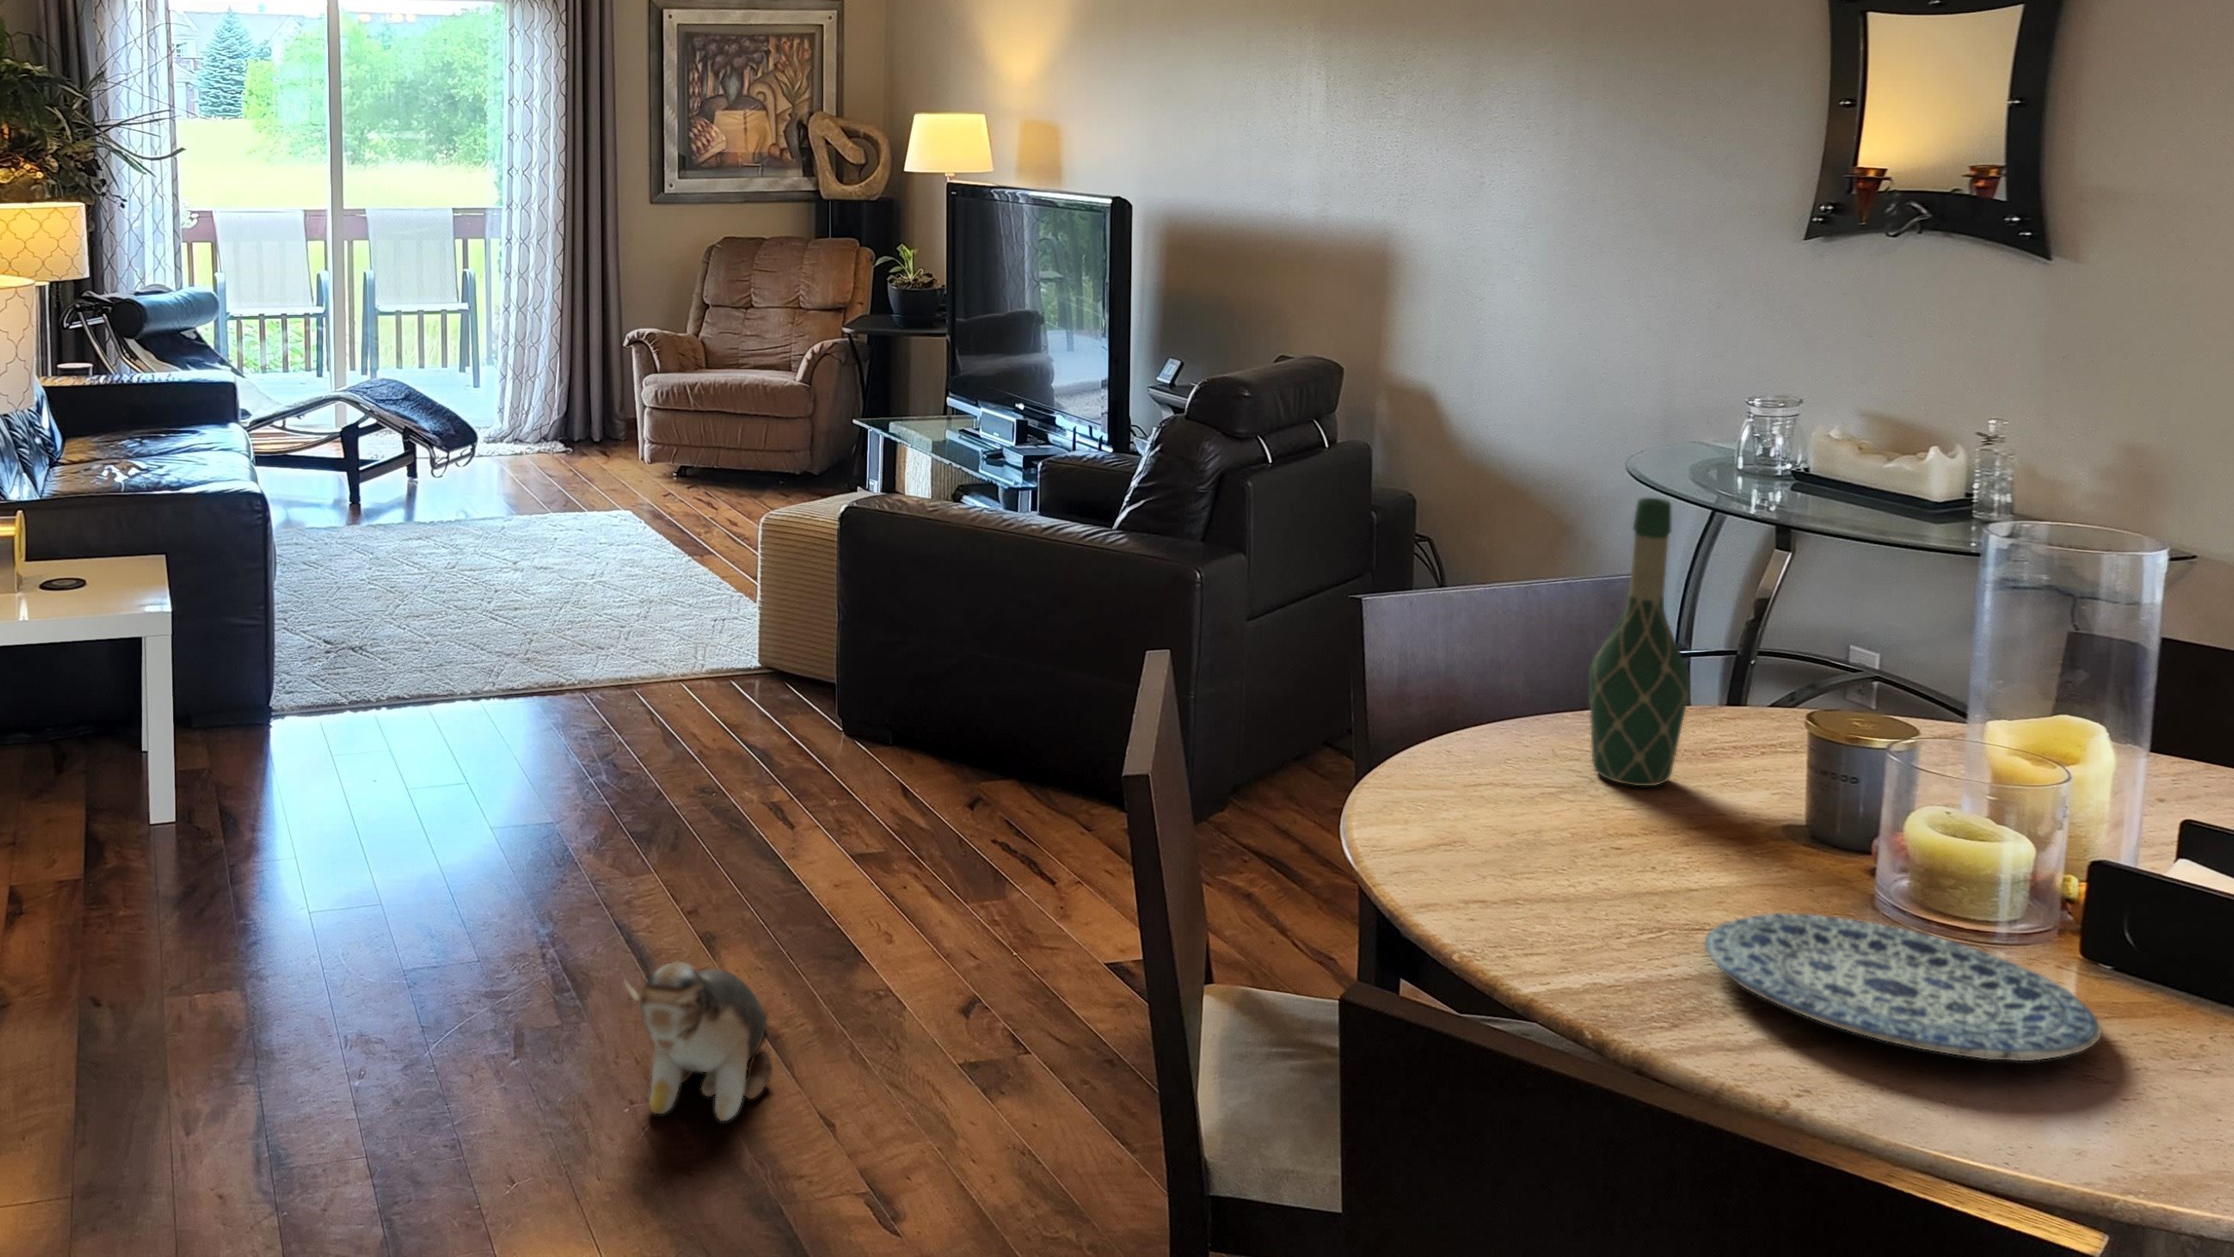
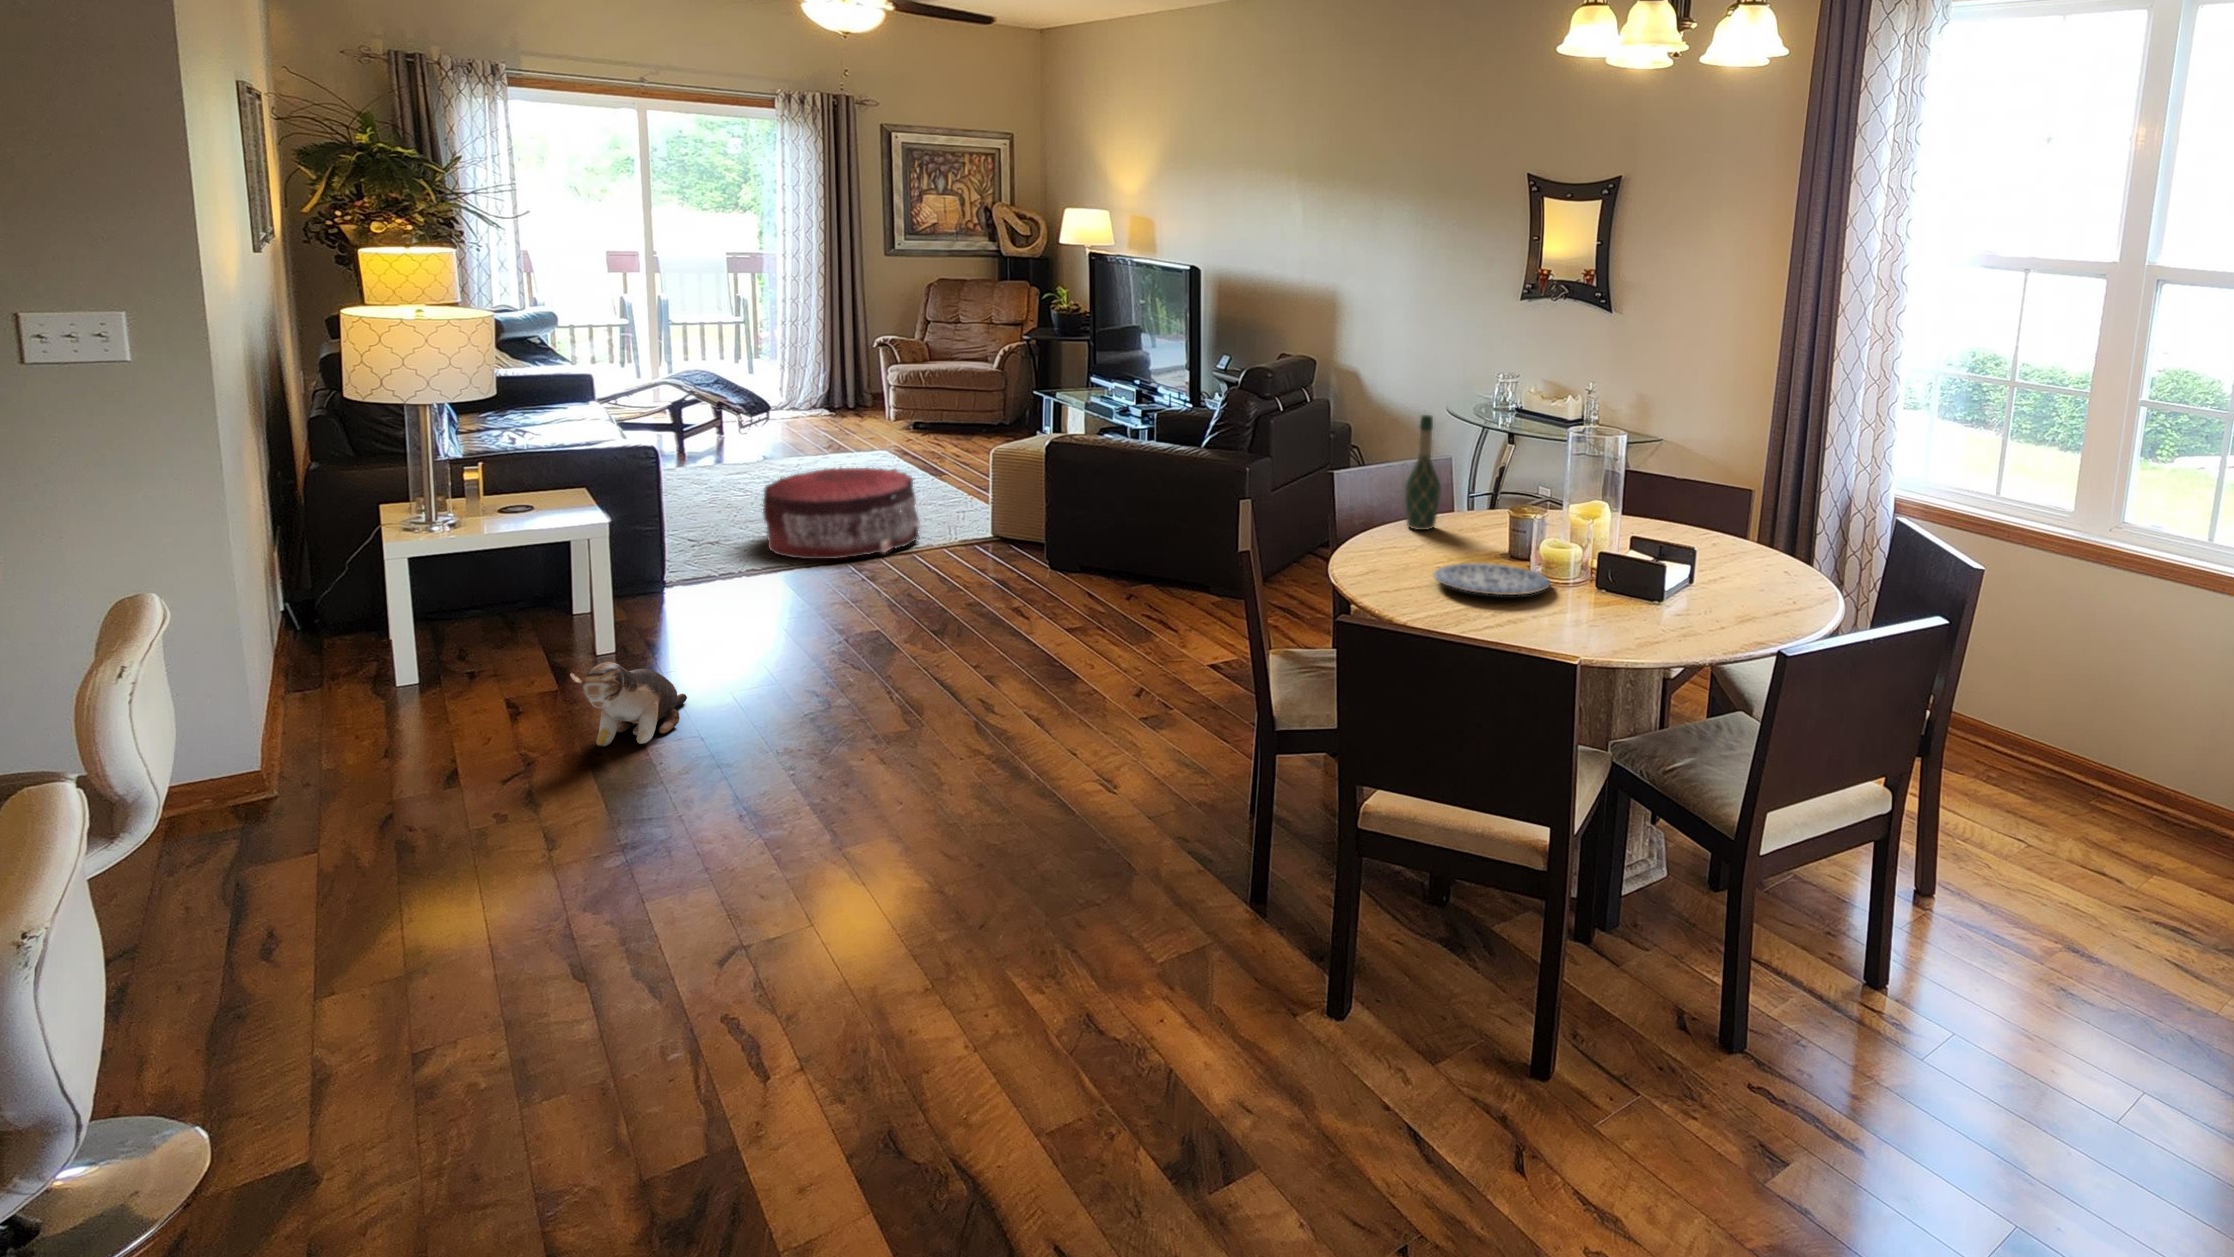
pouf: none [425,531,648,686] -> present [763,467,920,559]
plush toy: present [624,960,773,1121] -> present [570,661,687,746]

